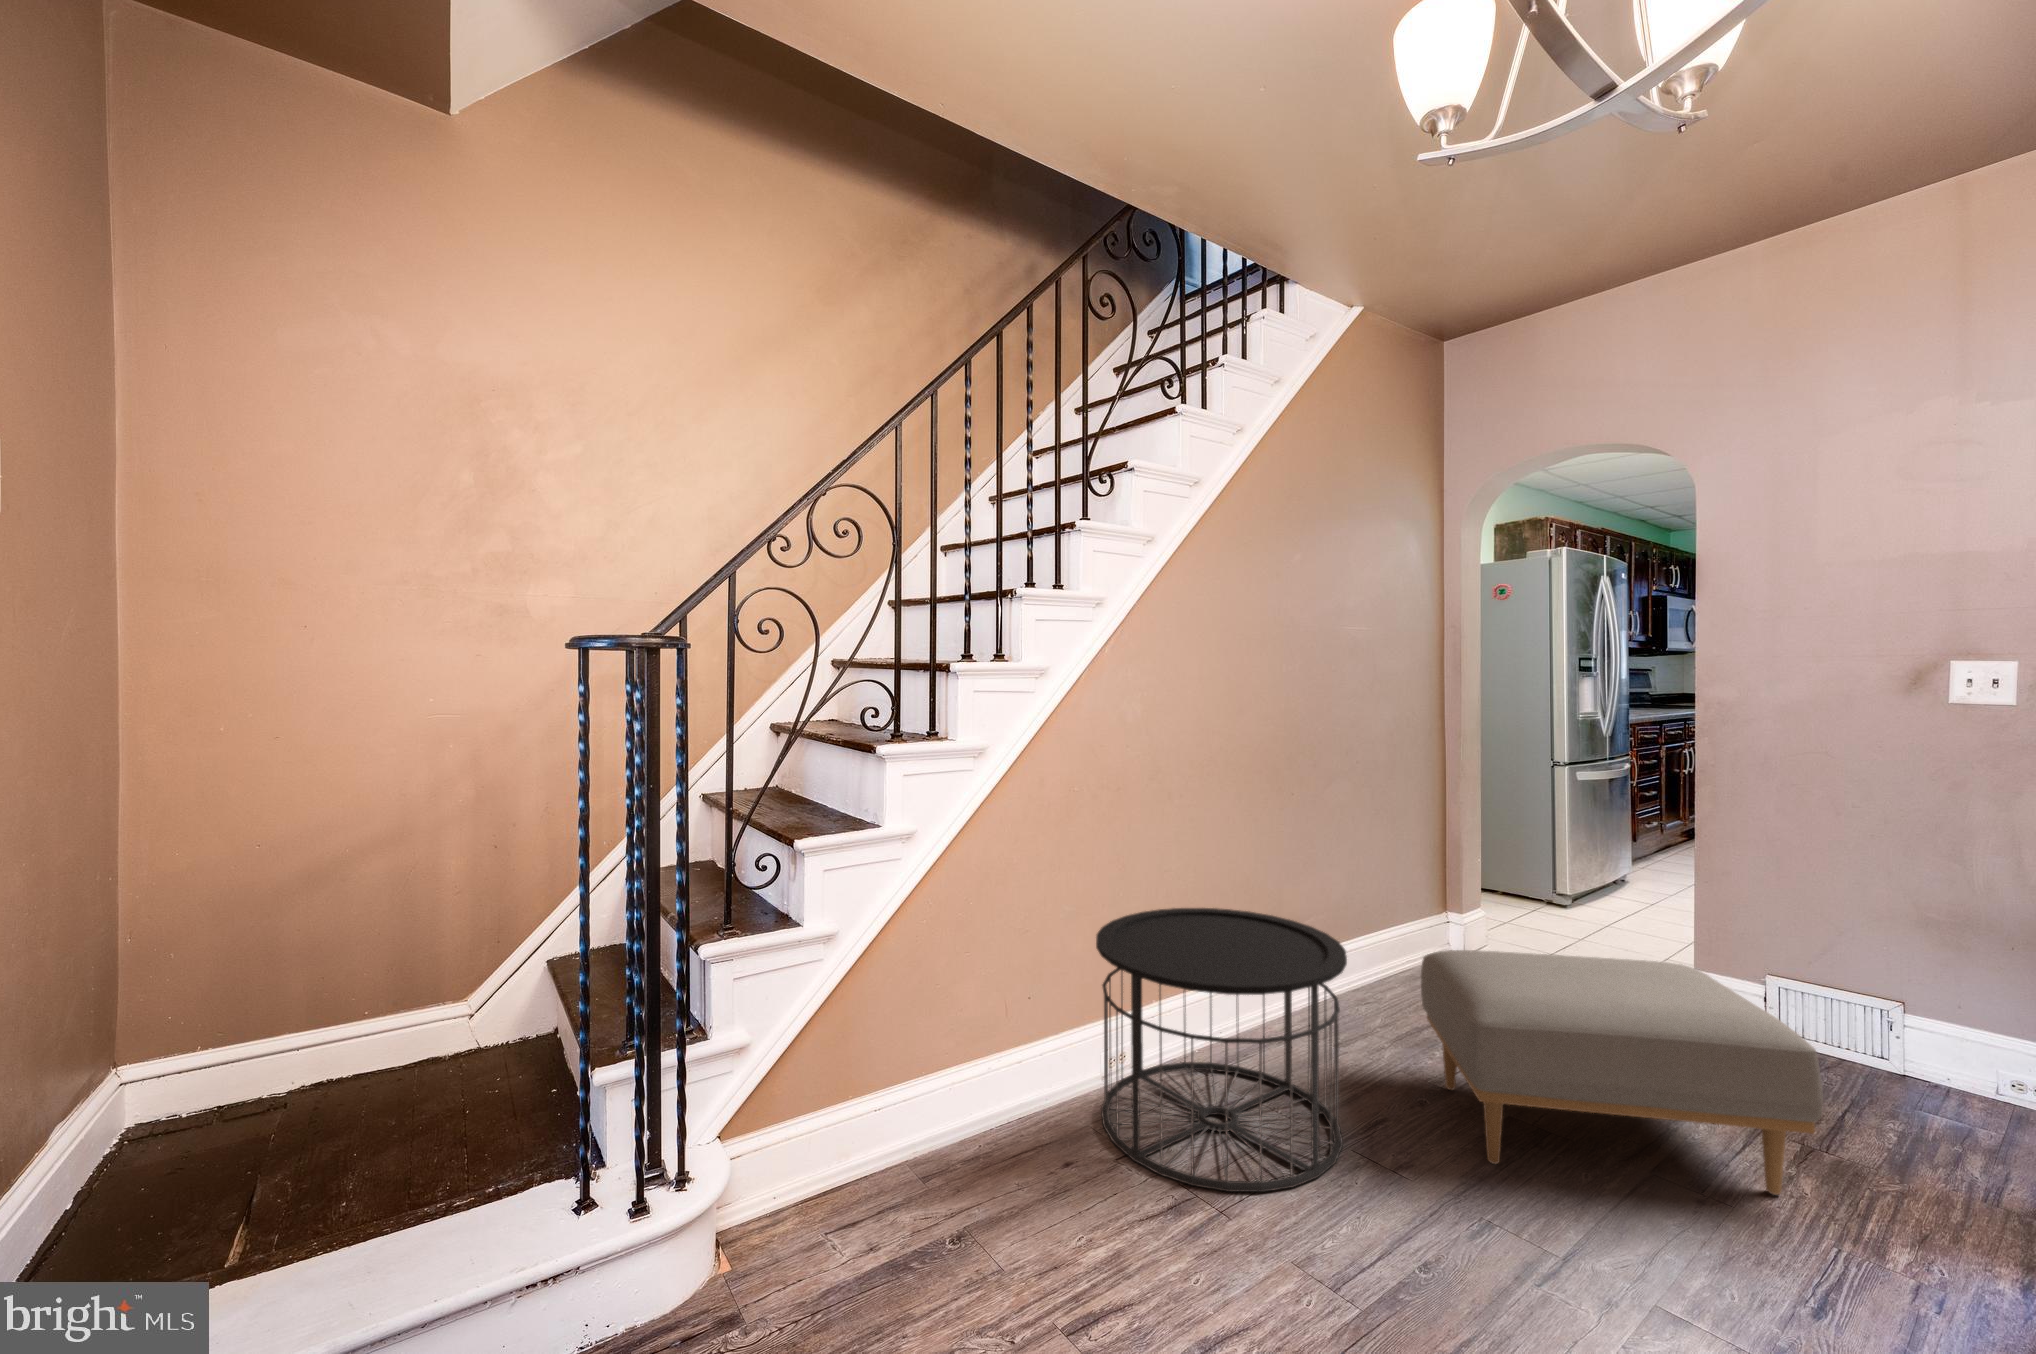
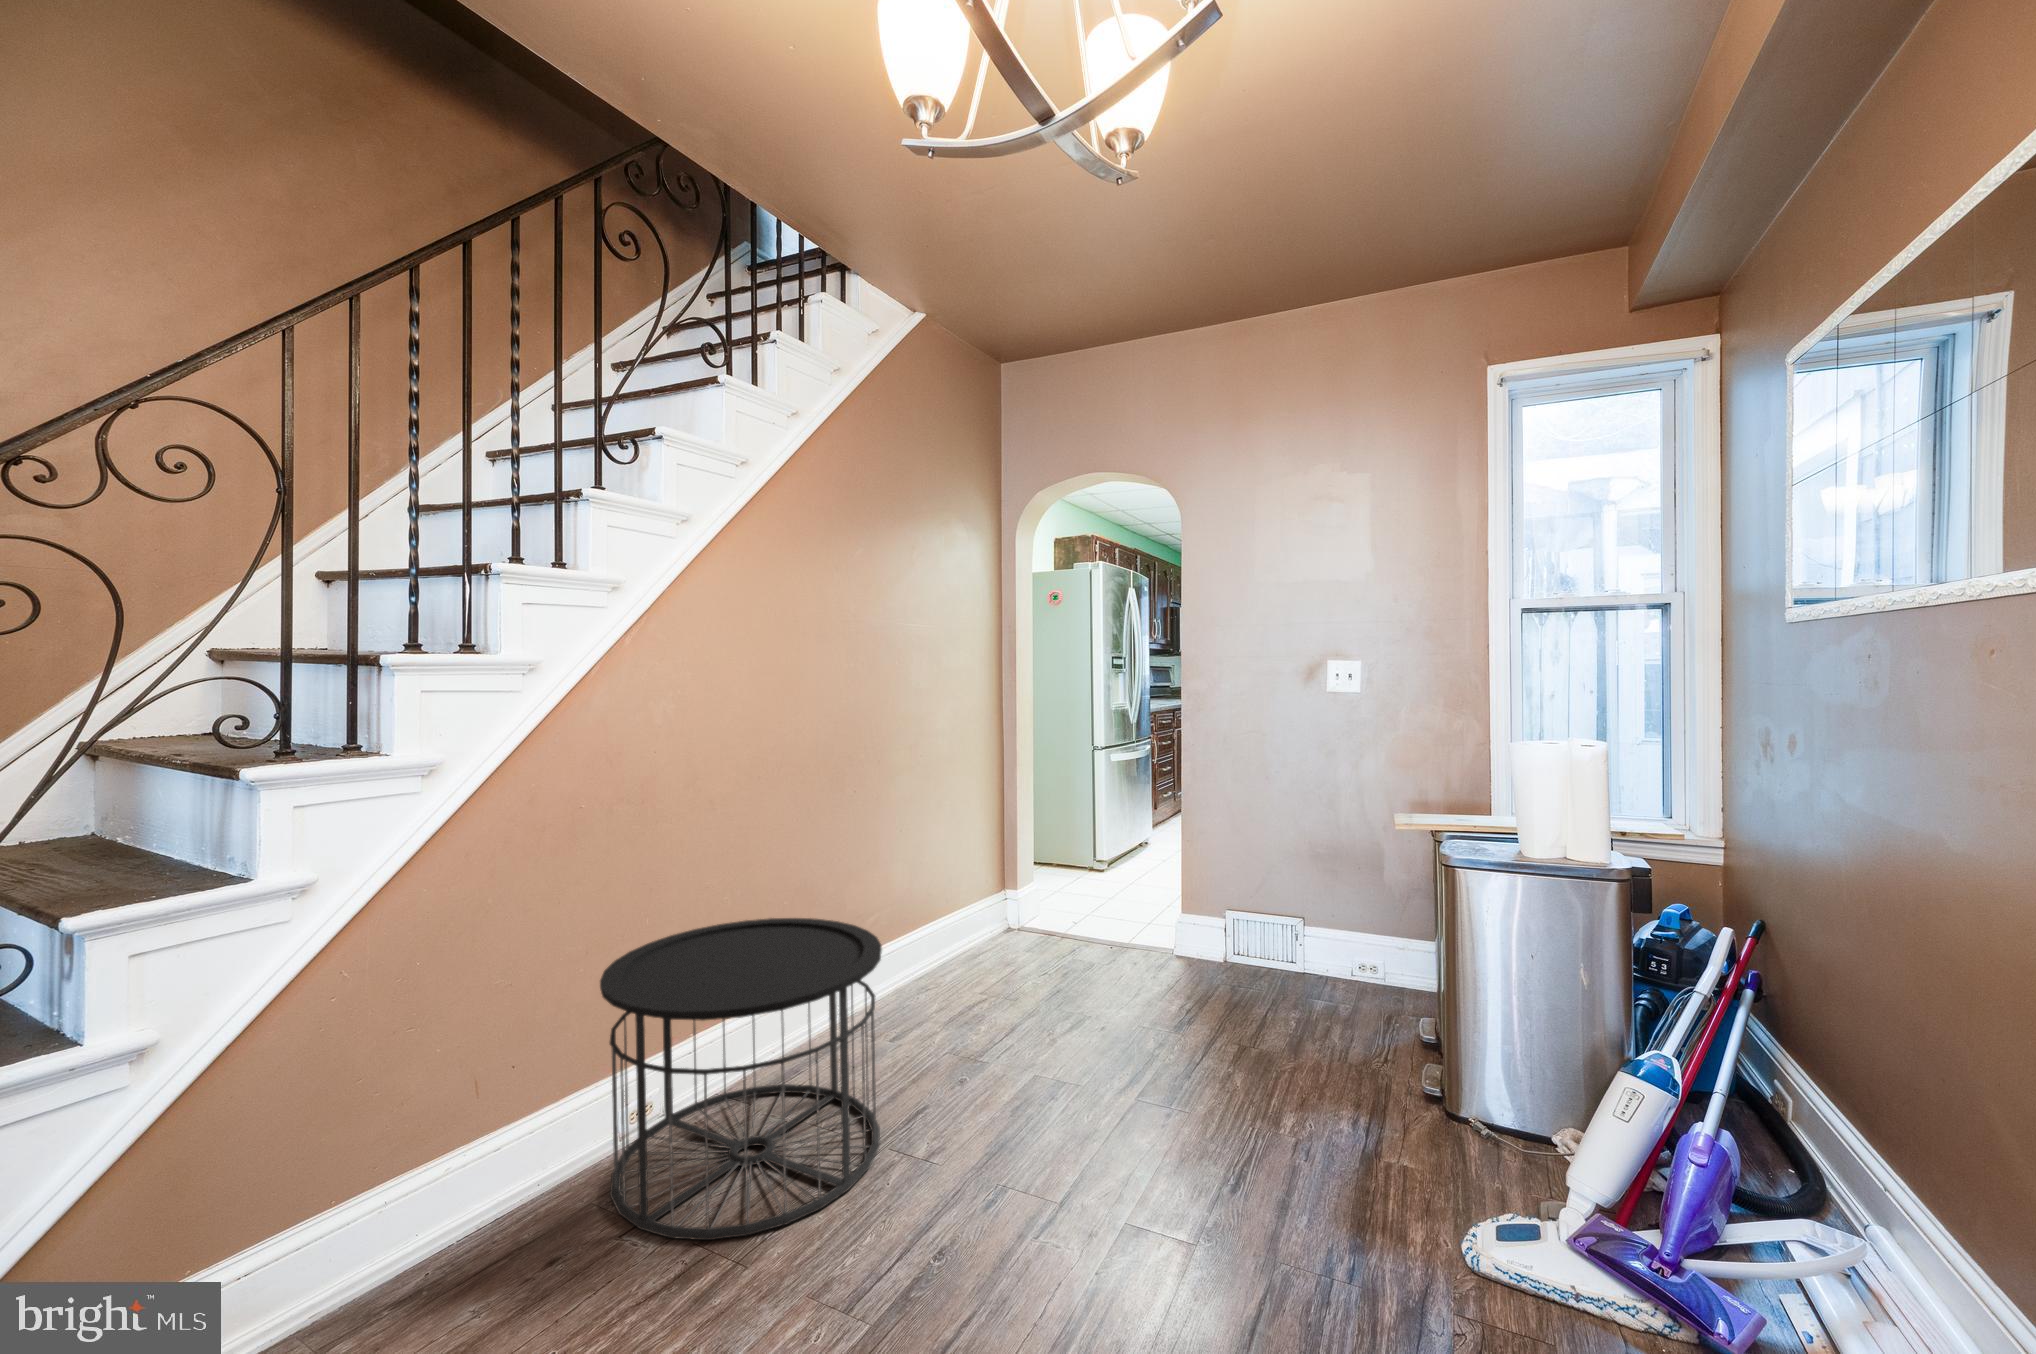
ottoman: present [1421,950,1823,1195] -> none [963,912,1255,1128]

